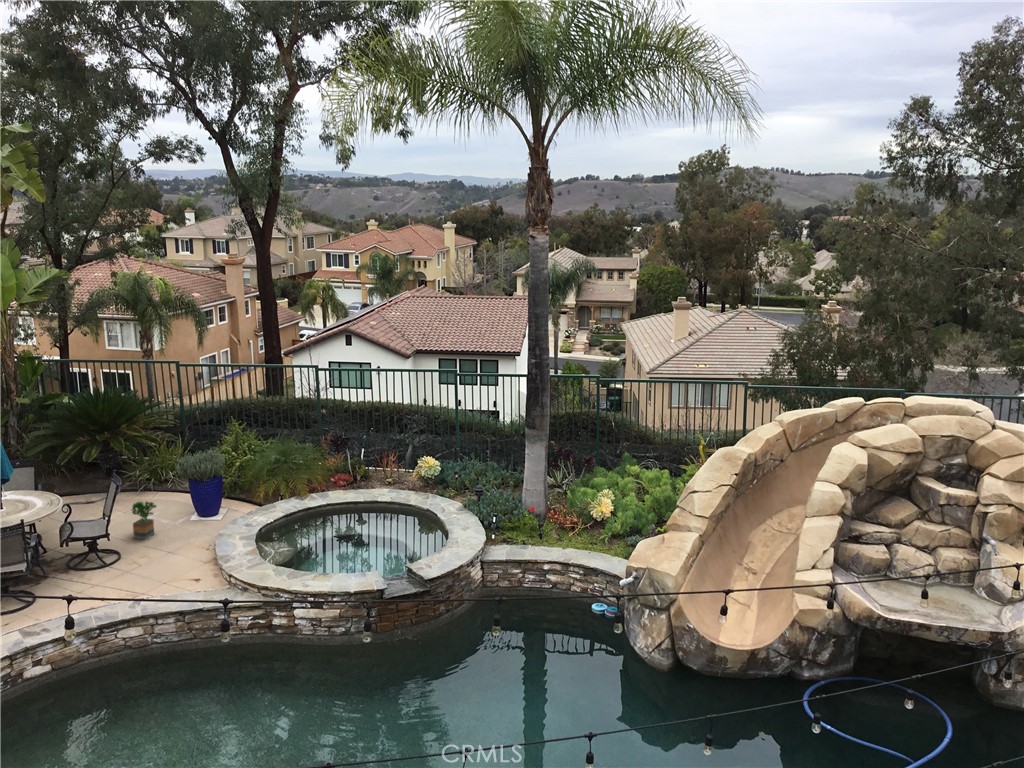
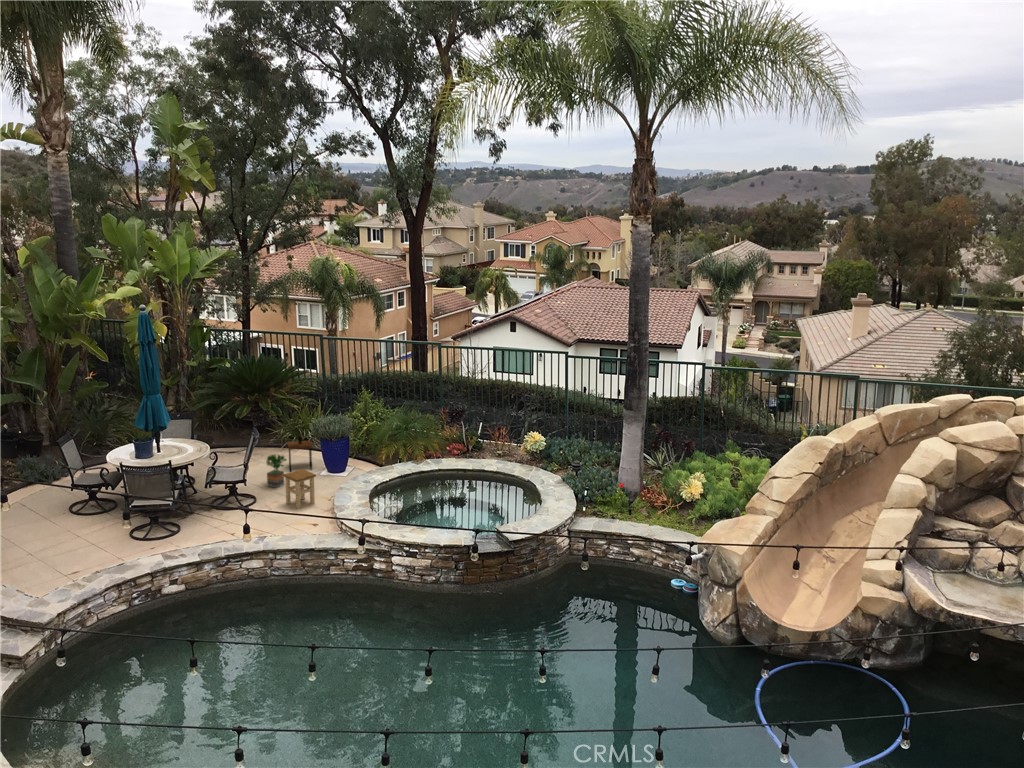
side table: none [155,475,186,519] -> present [287,434,312,471]
stool: none [154,516,194,563] -> present [283,469,316,509]

